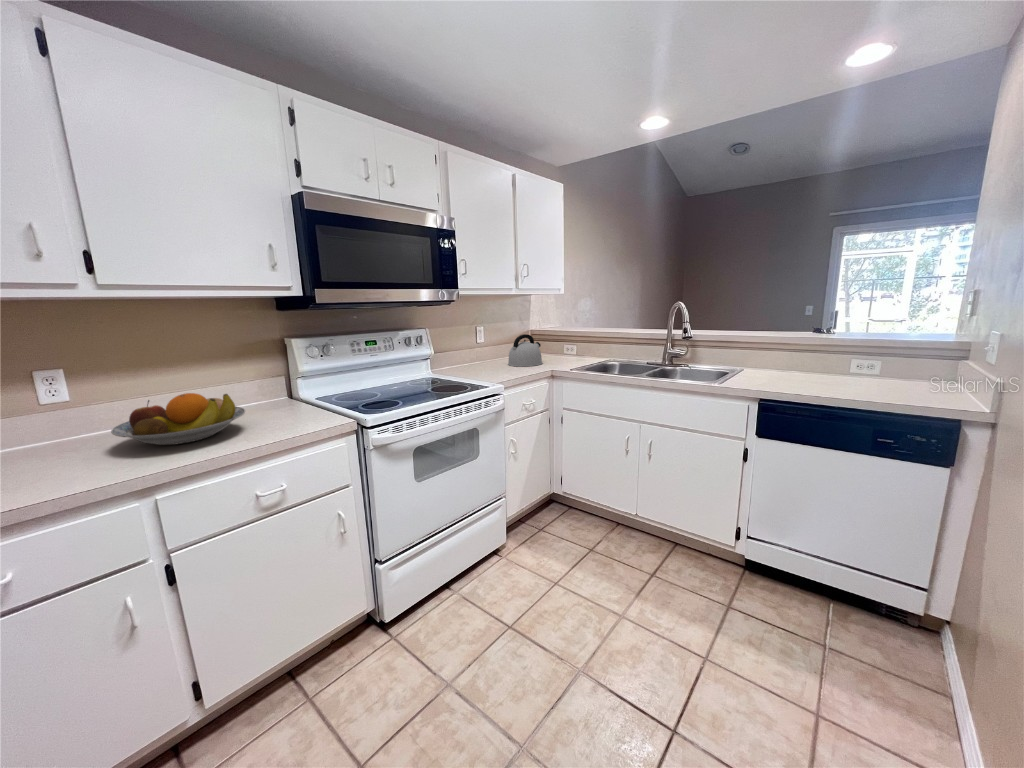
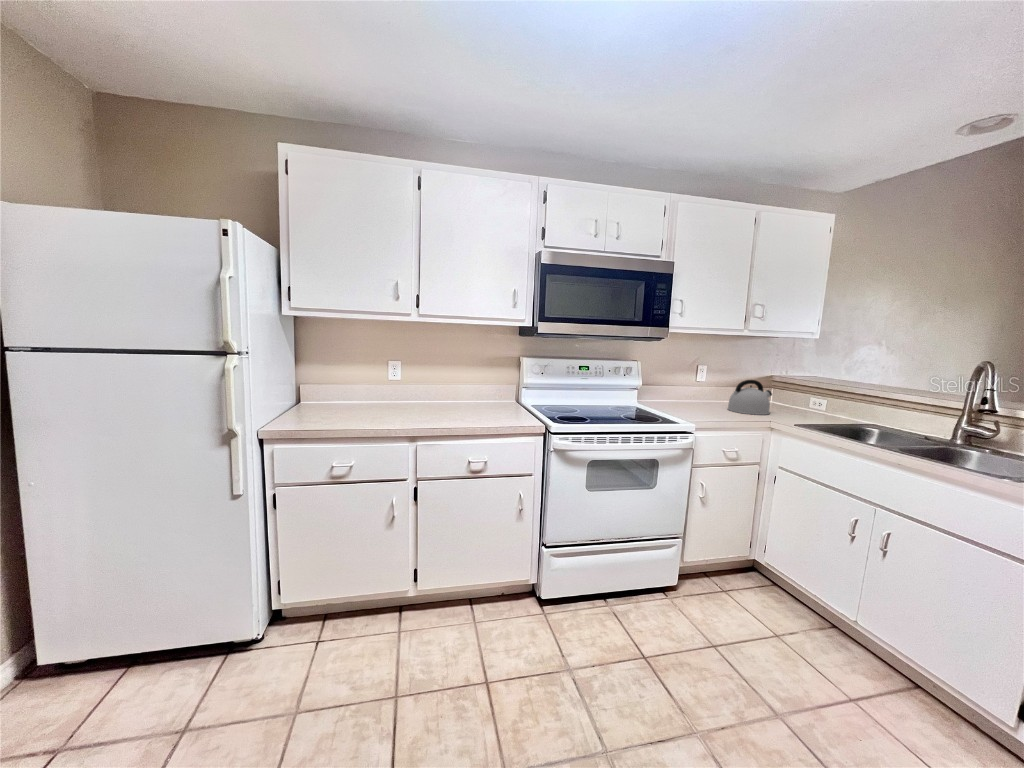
fruit bowl: present [111,393,245,445] -> none [409,385,479,416]

